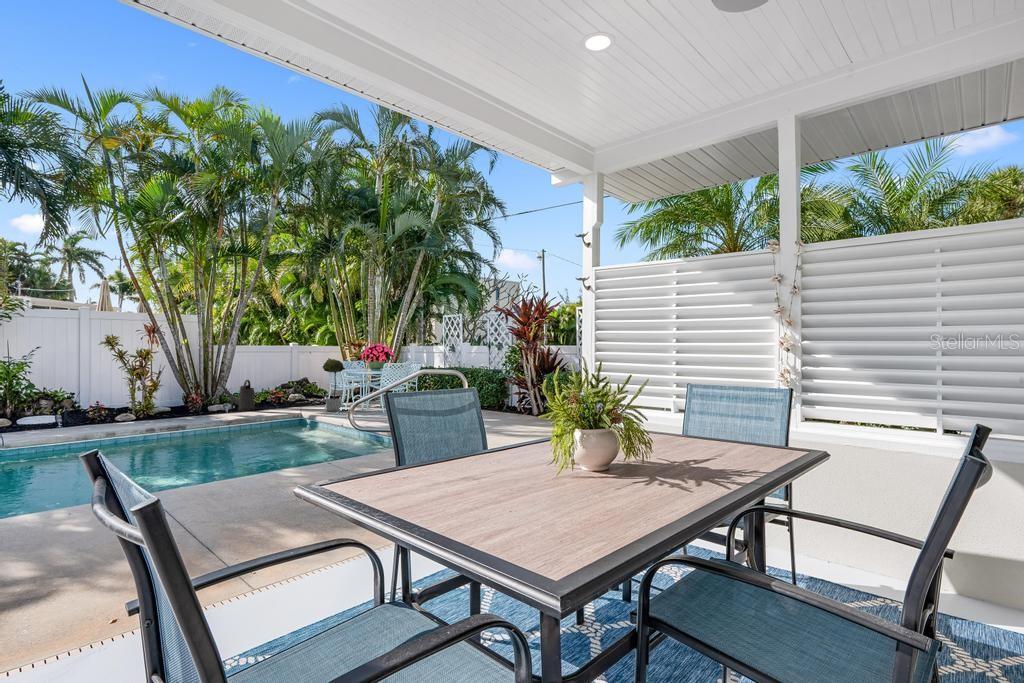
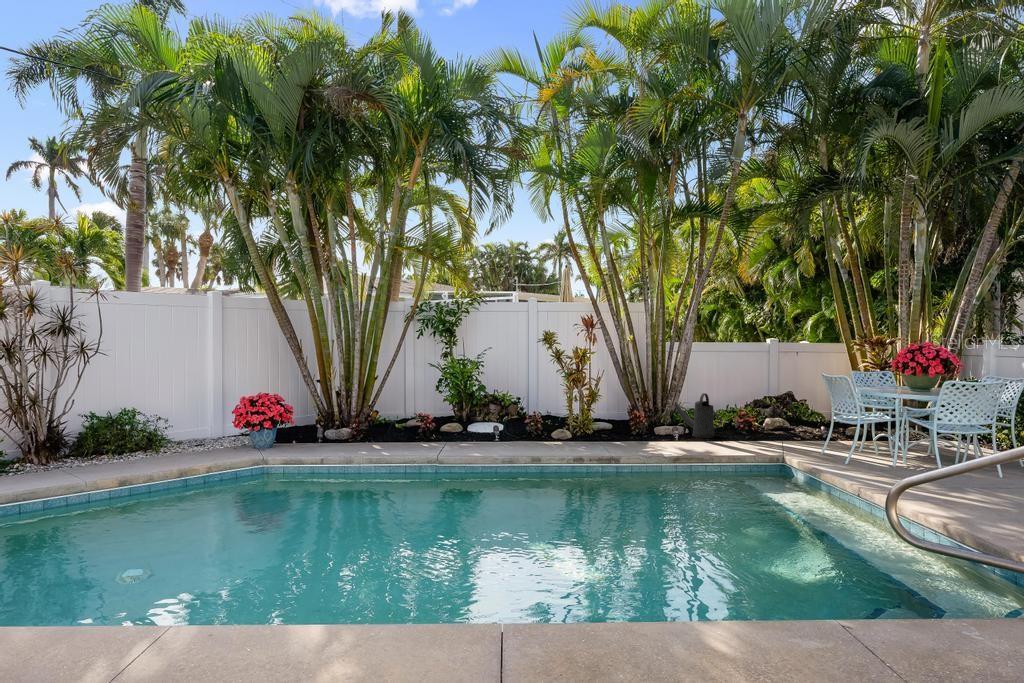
potted tree: present [323,358,345,411] -> none [817,366,858,456]

